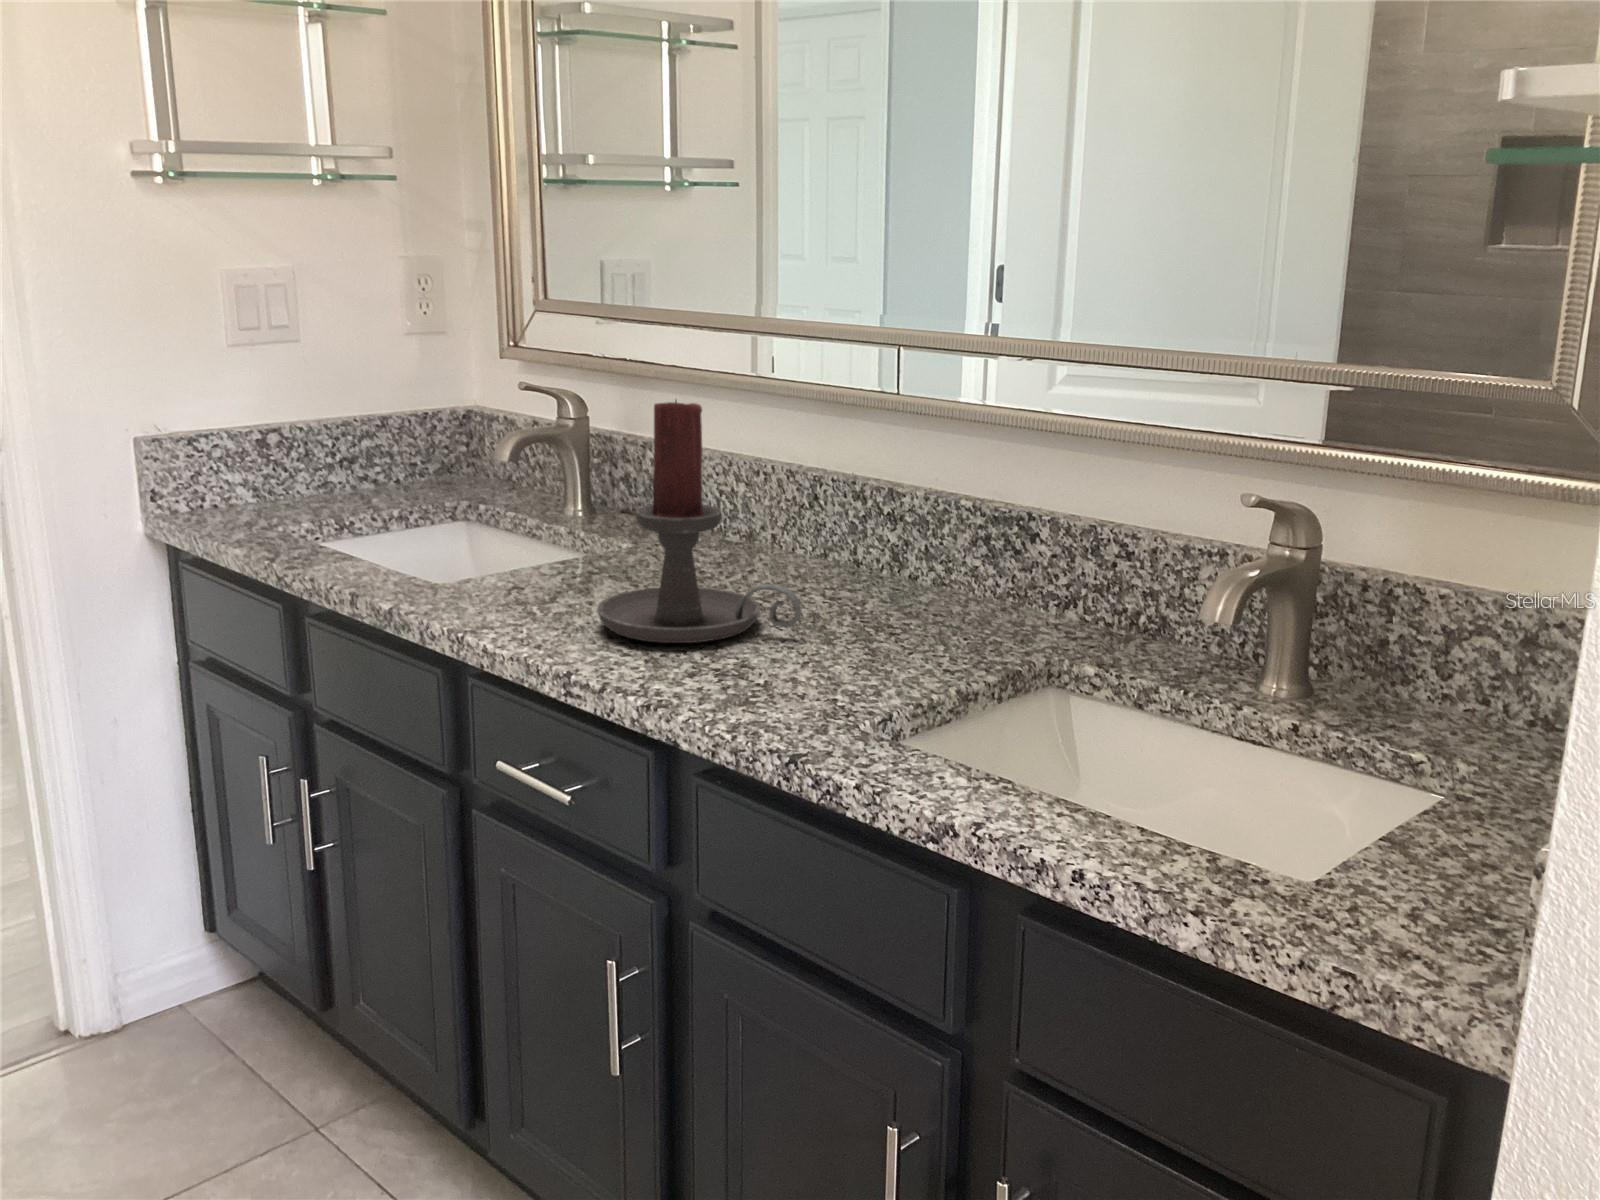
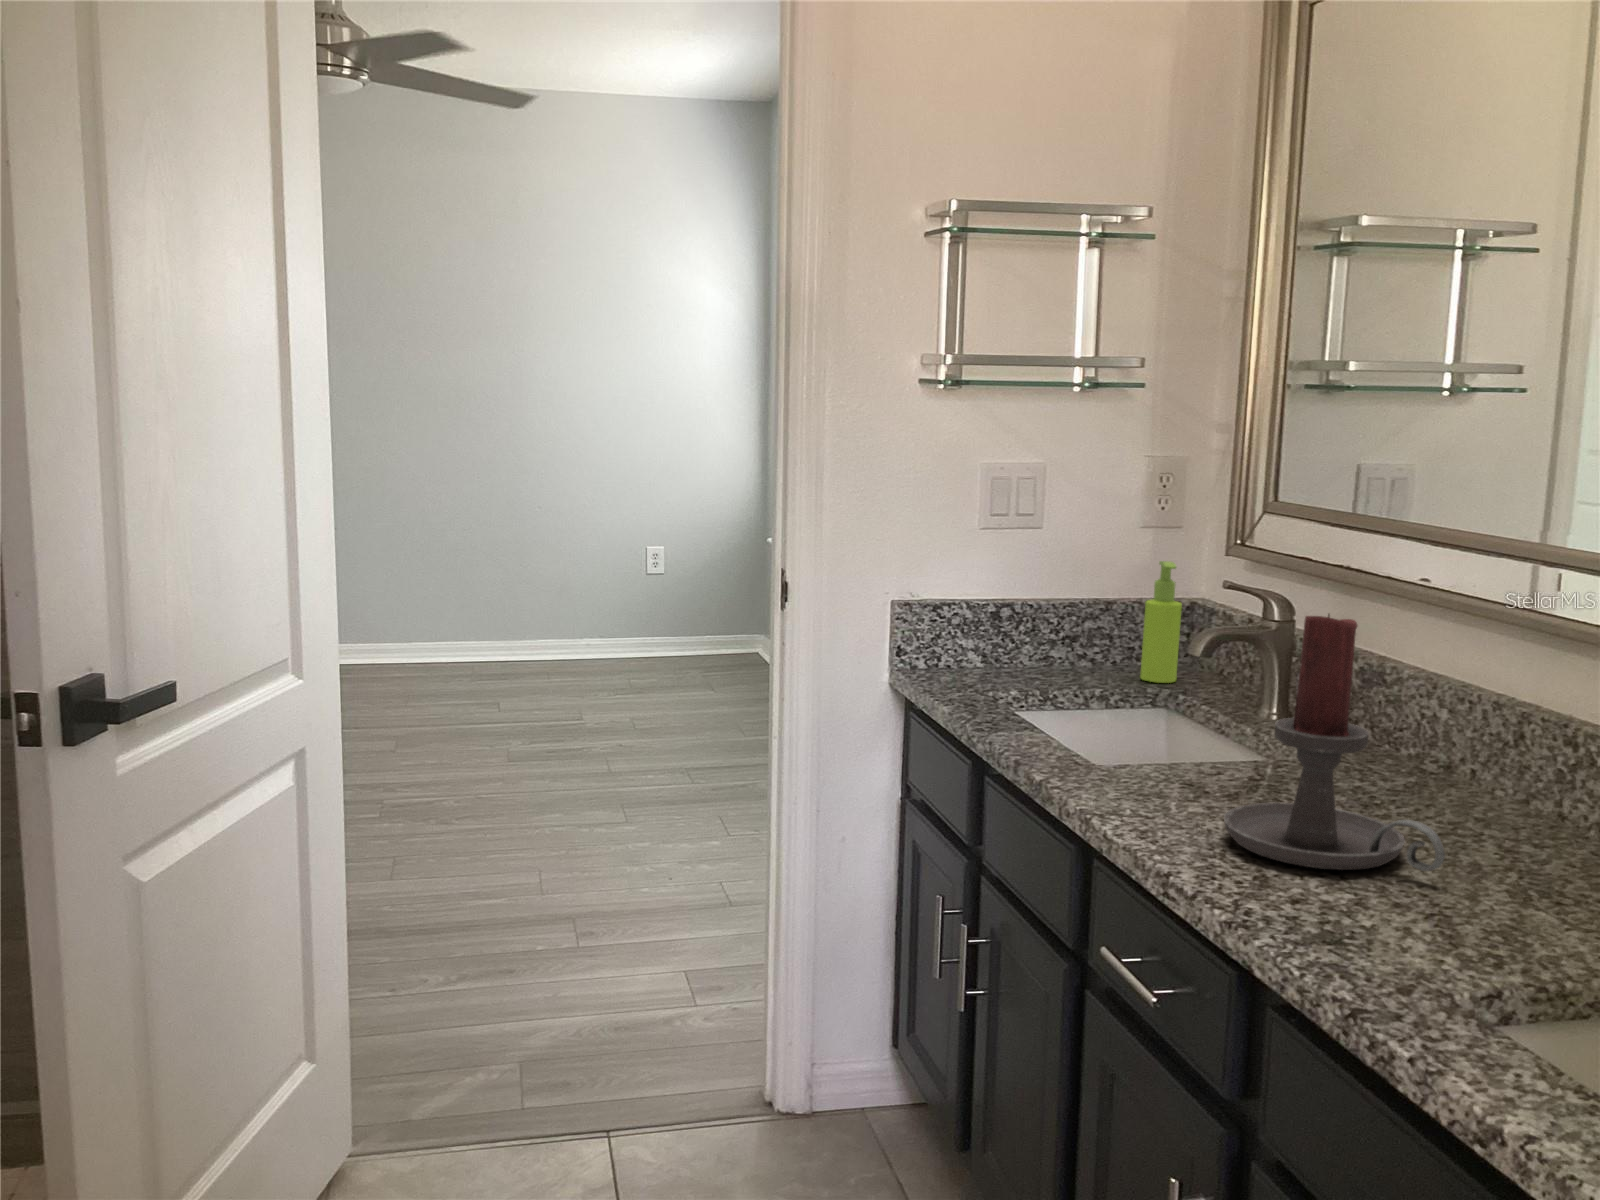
soap dispenser: none [426,368,467,495] -> present [1140,561,1182,683]

